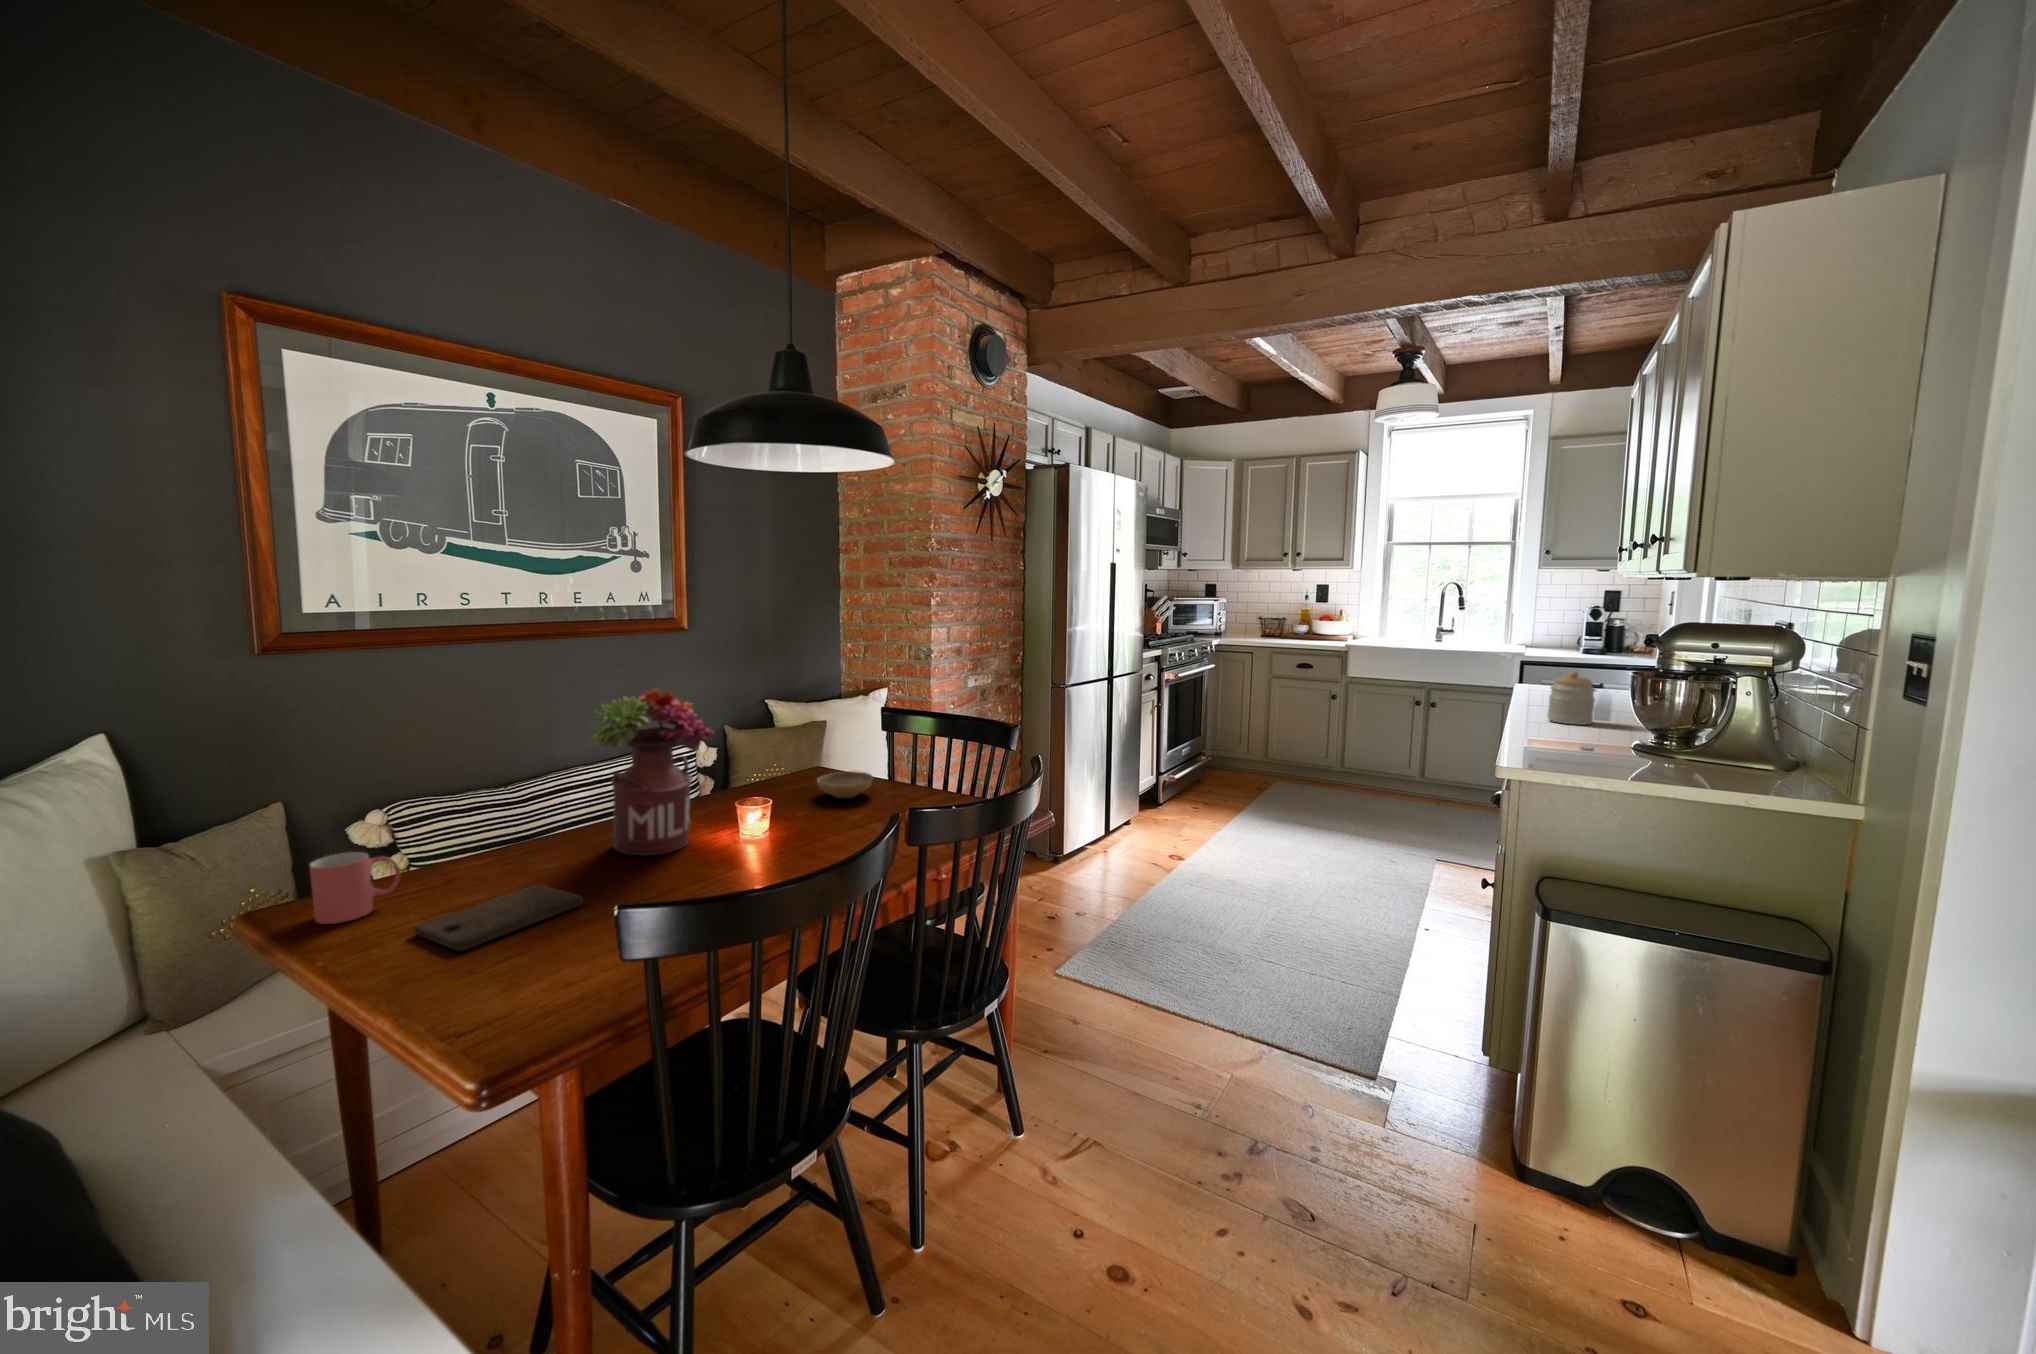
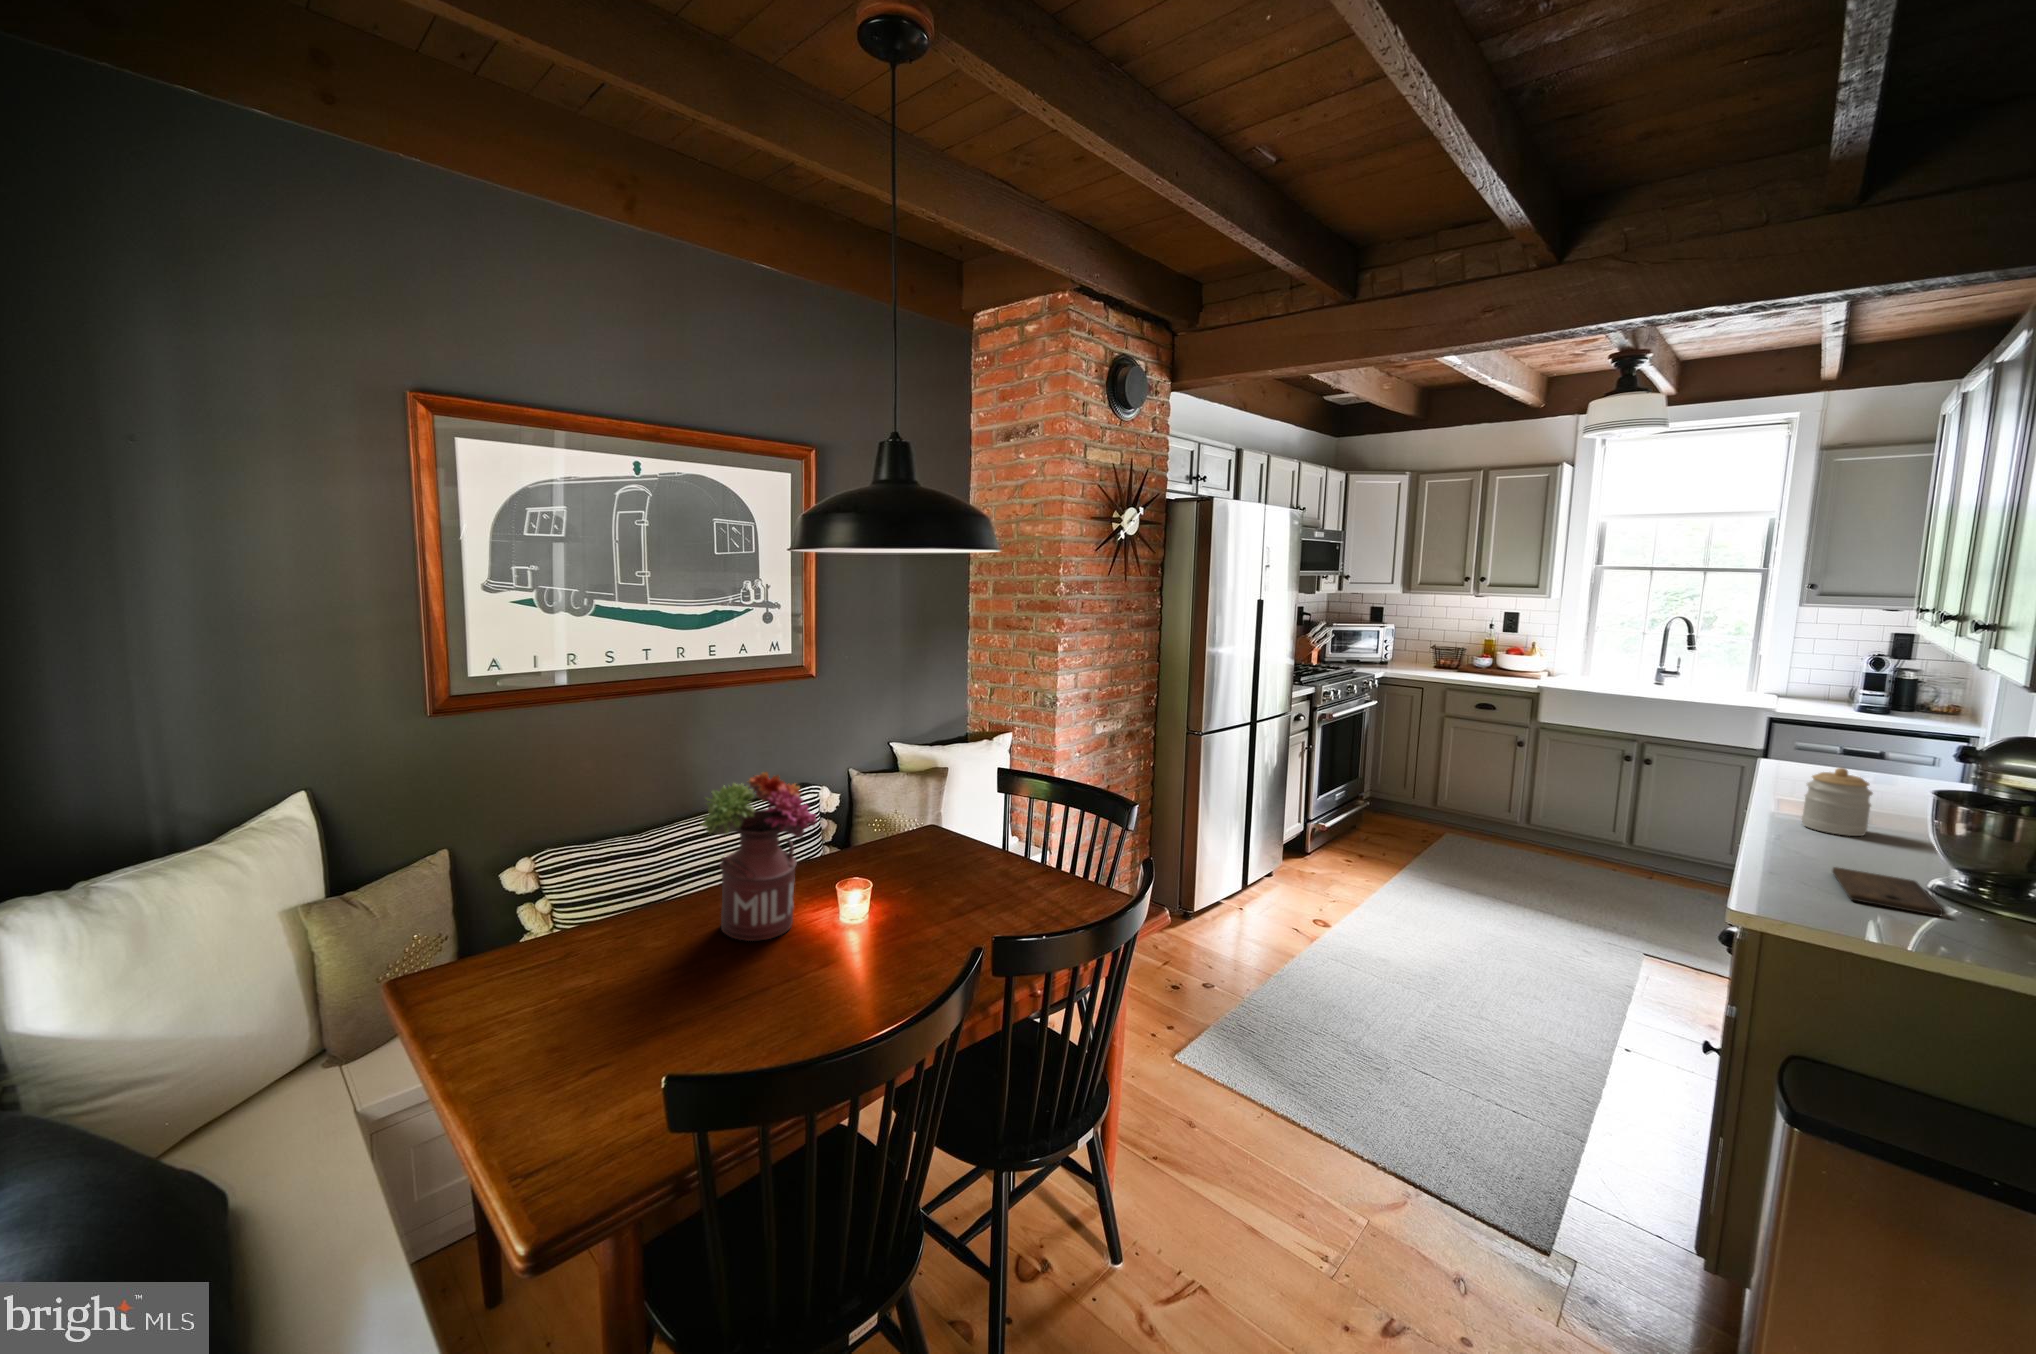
ceramic bowl: present [817,771,873,798] -> none [925,845,981,876]
mug: present [310,852,401,924] -> none [448,933,526,1004]
cutting board: present [415,884,583,951] -> present [1832,867,1943,916]

